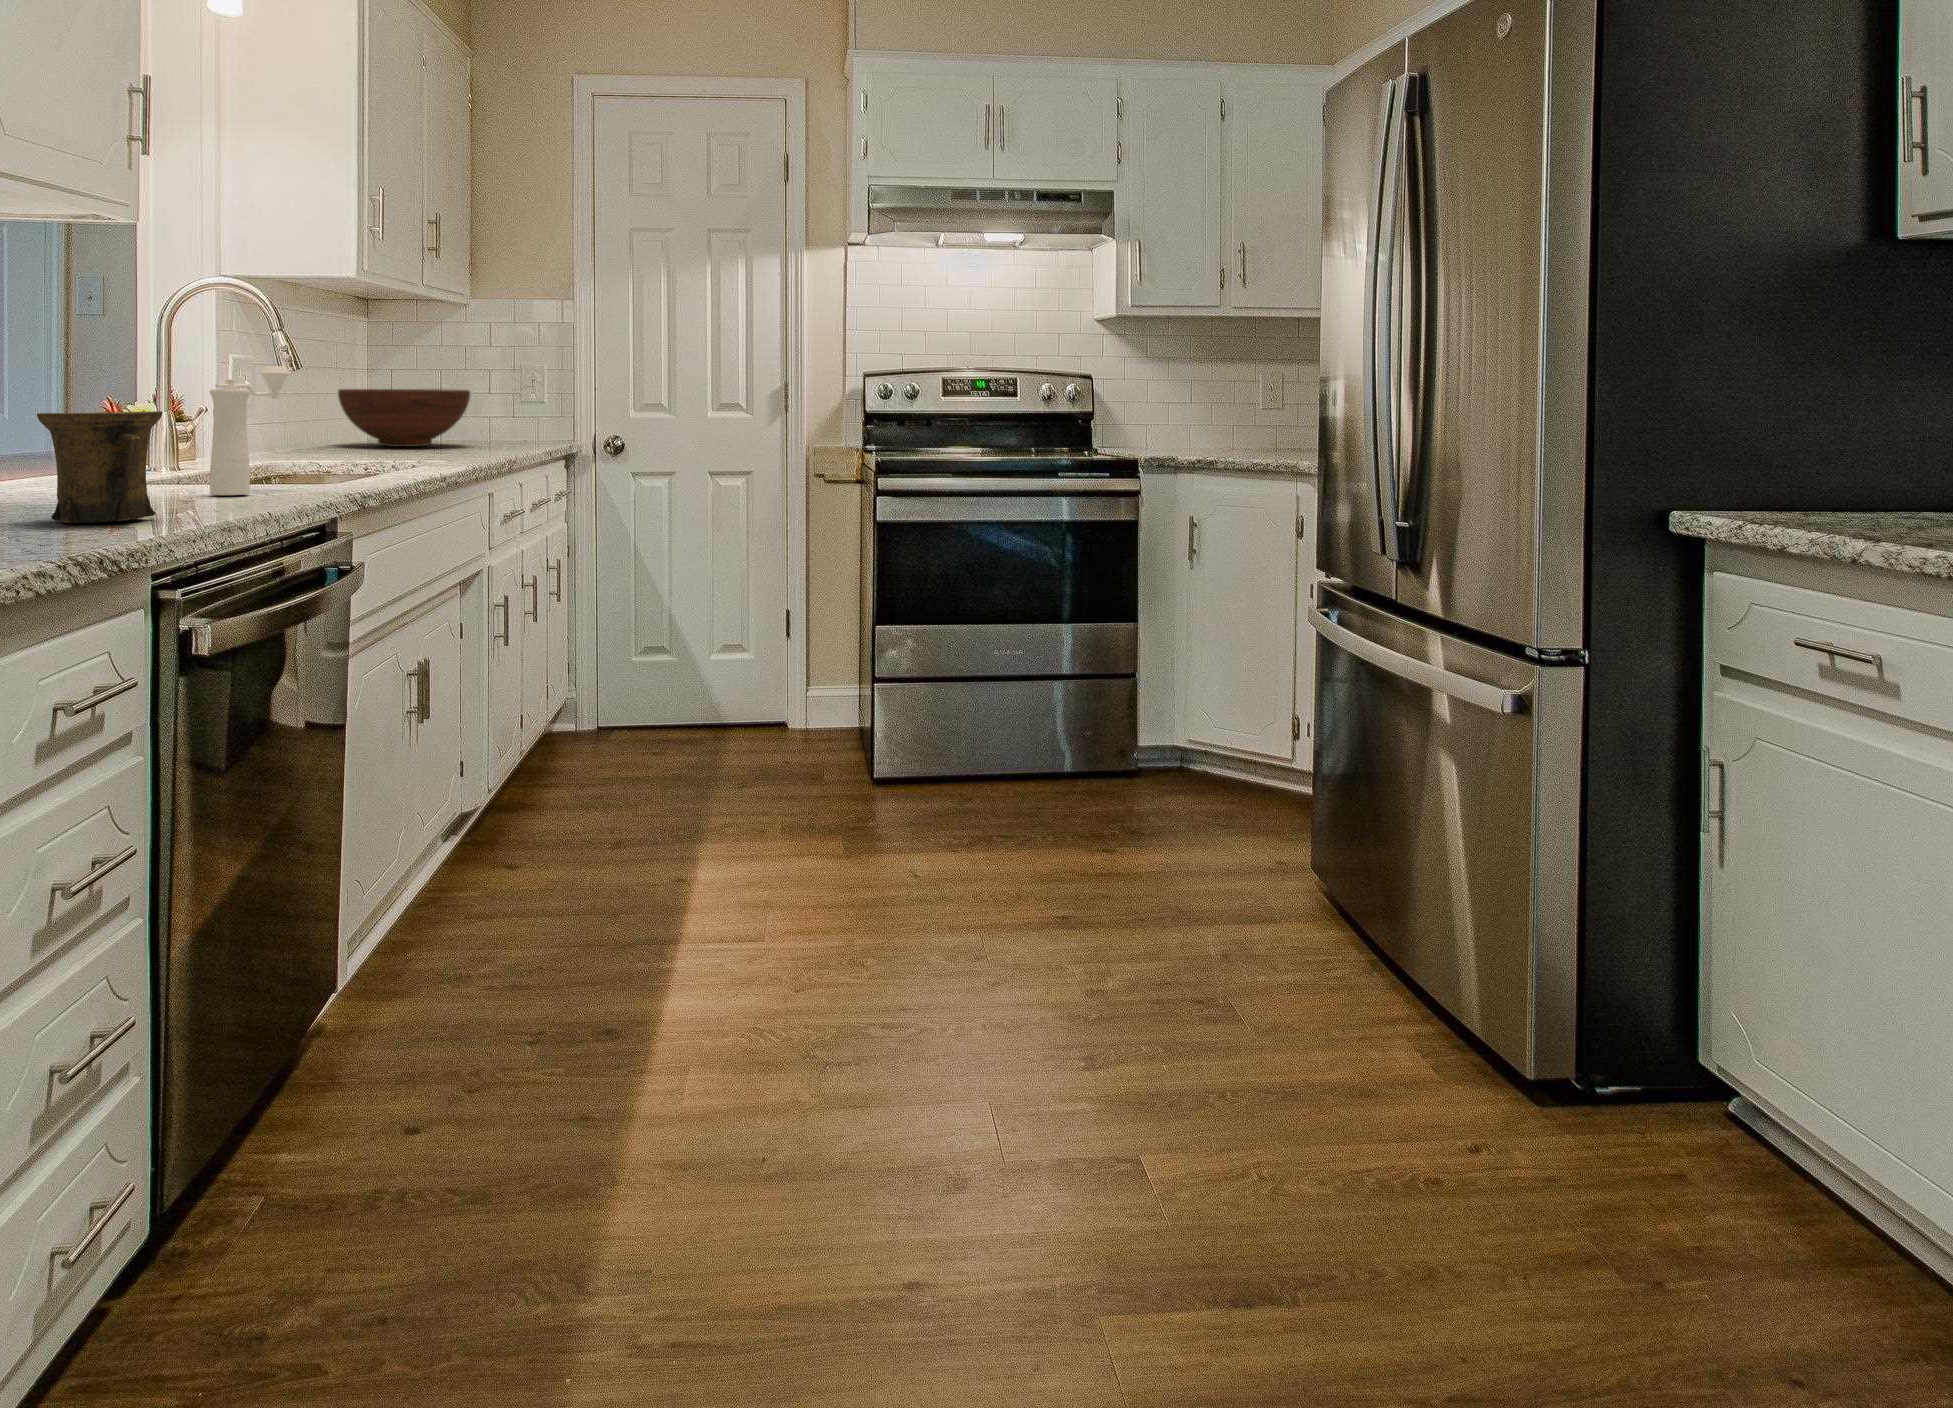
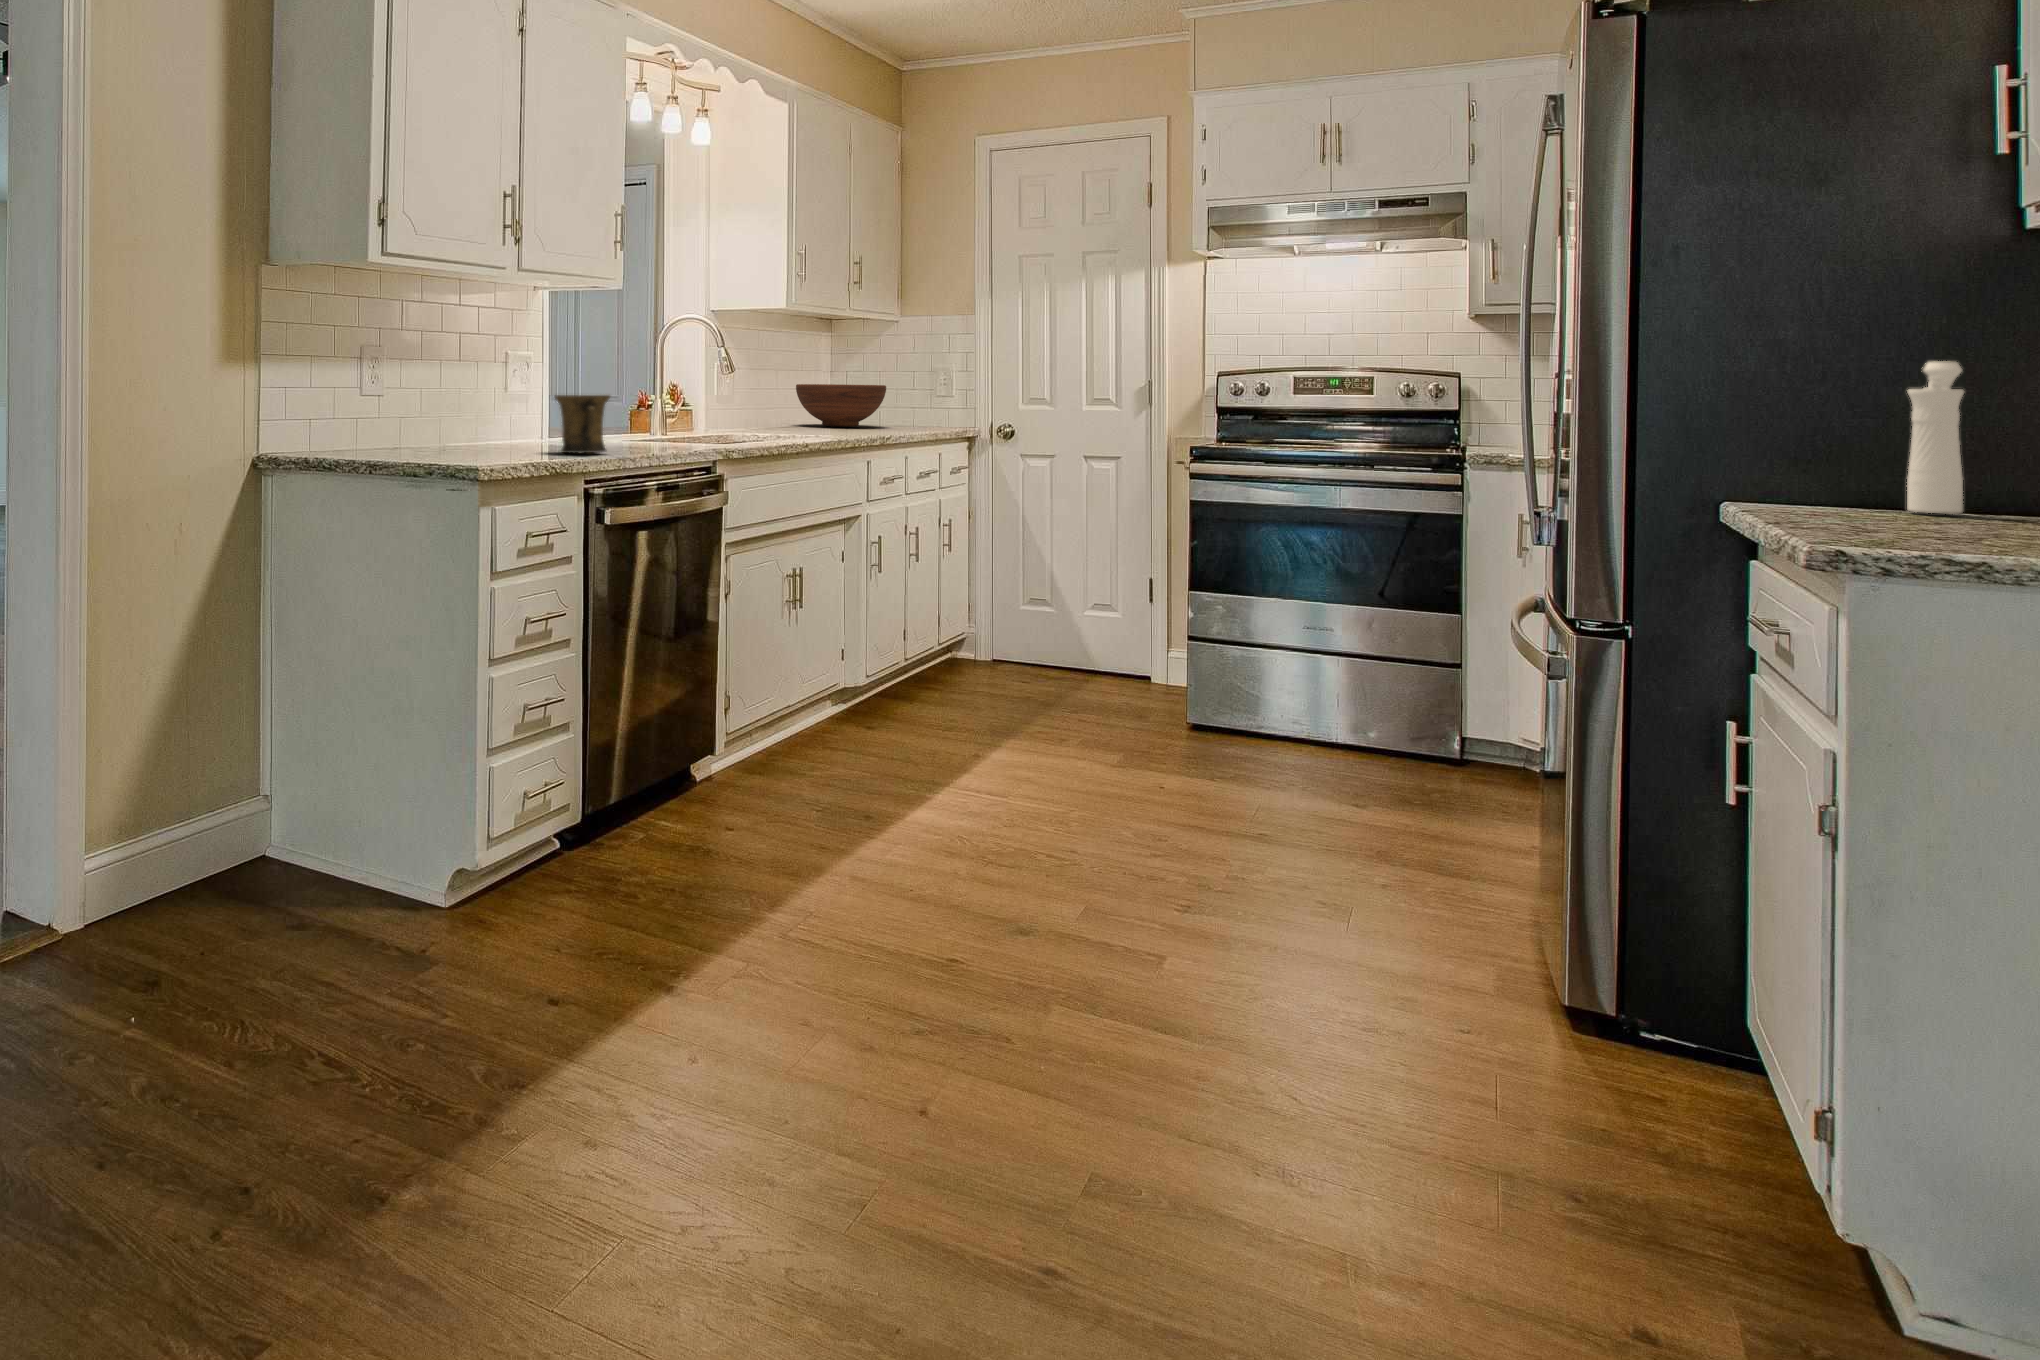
pepper mill: present [210,366,290,495] -> present [1907,361,1964,514]

